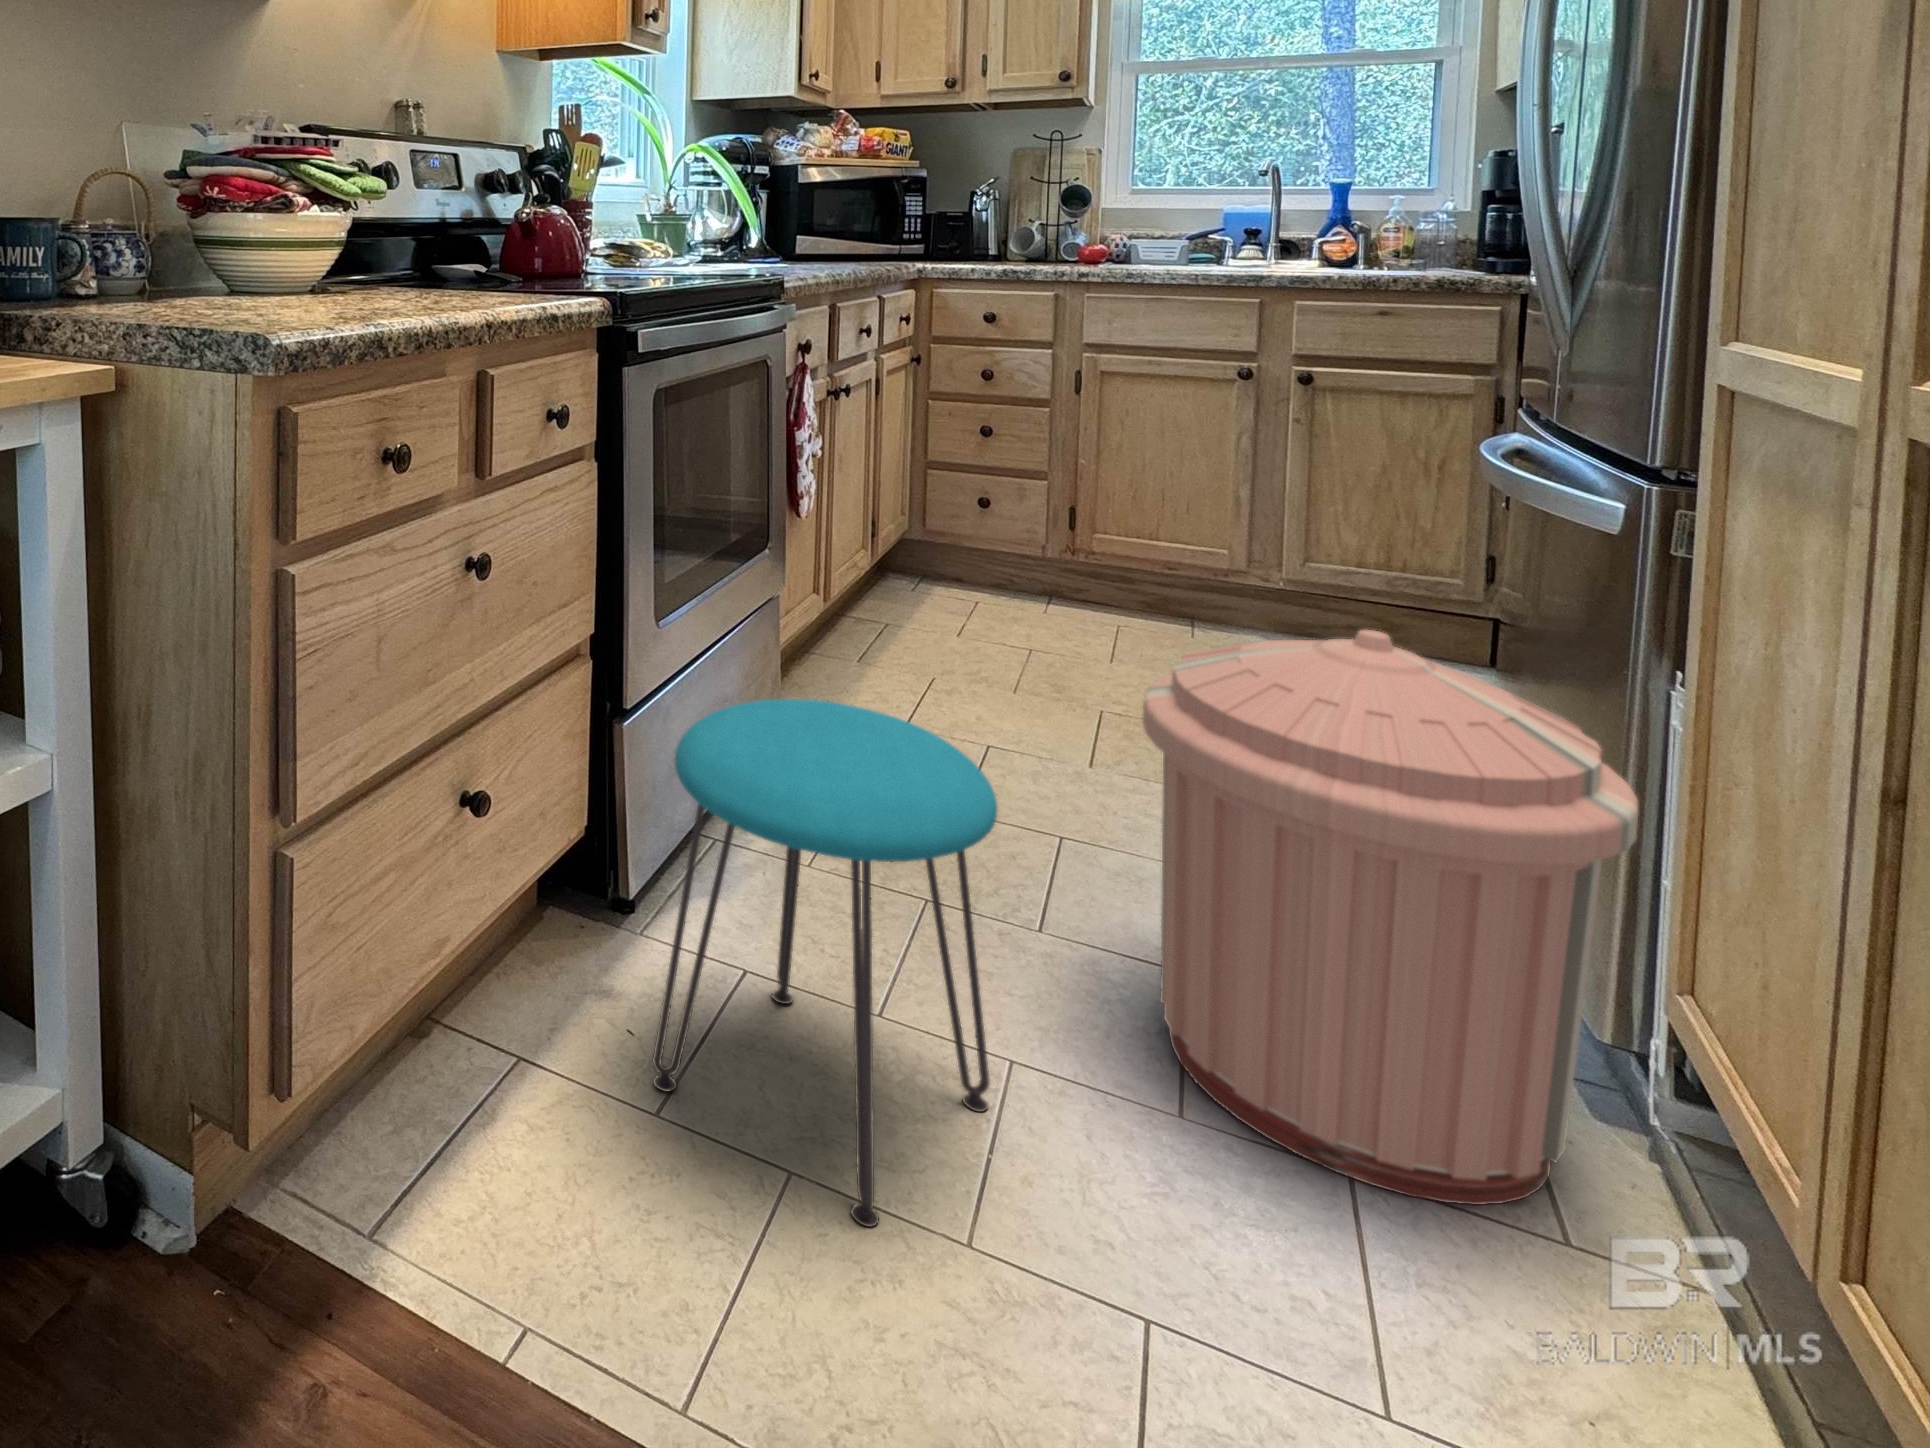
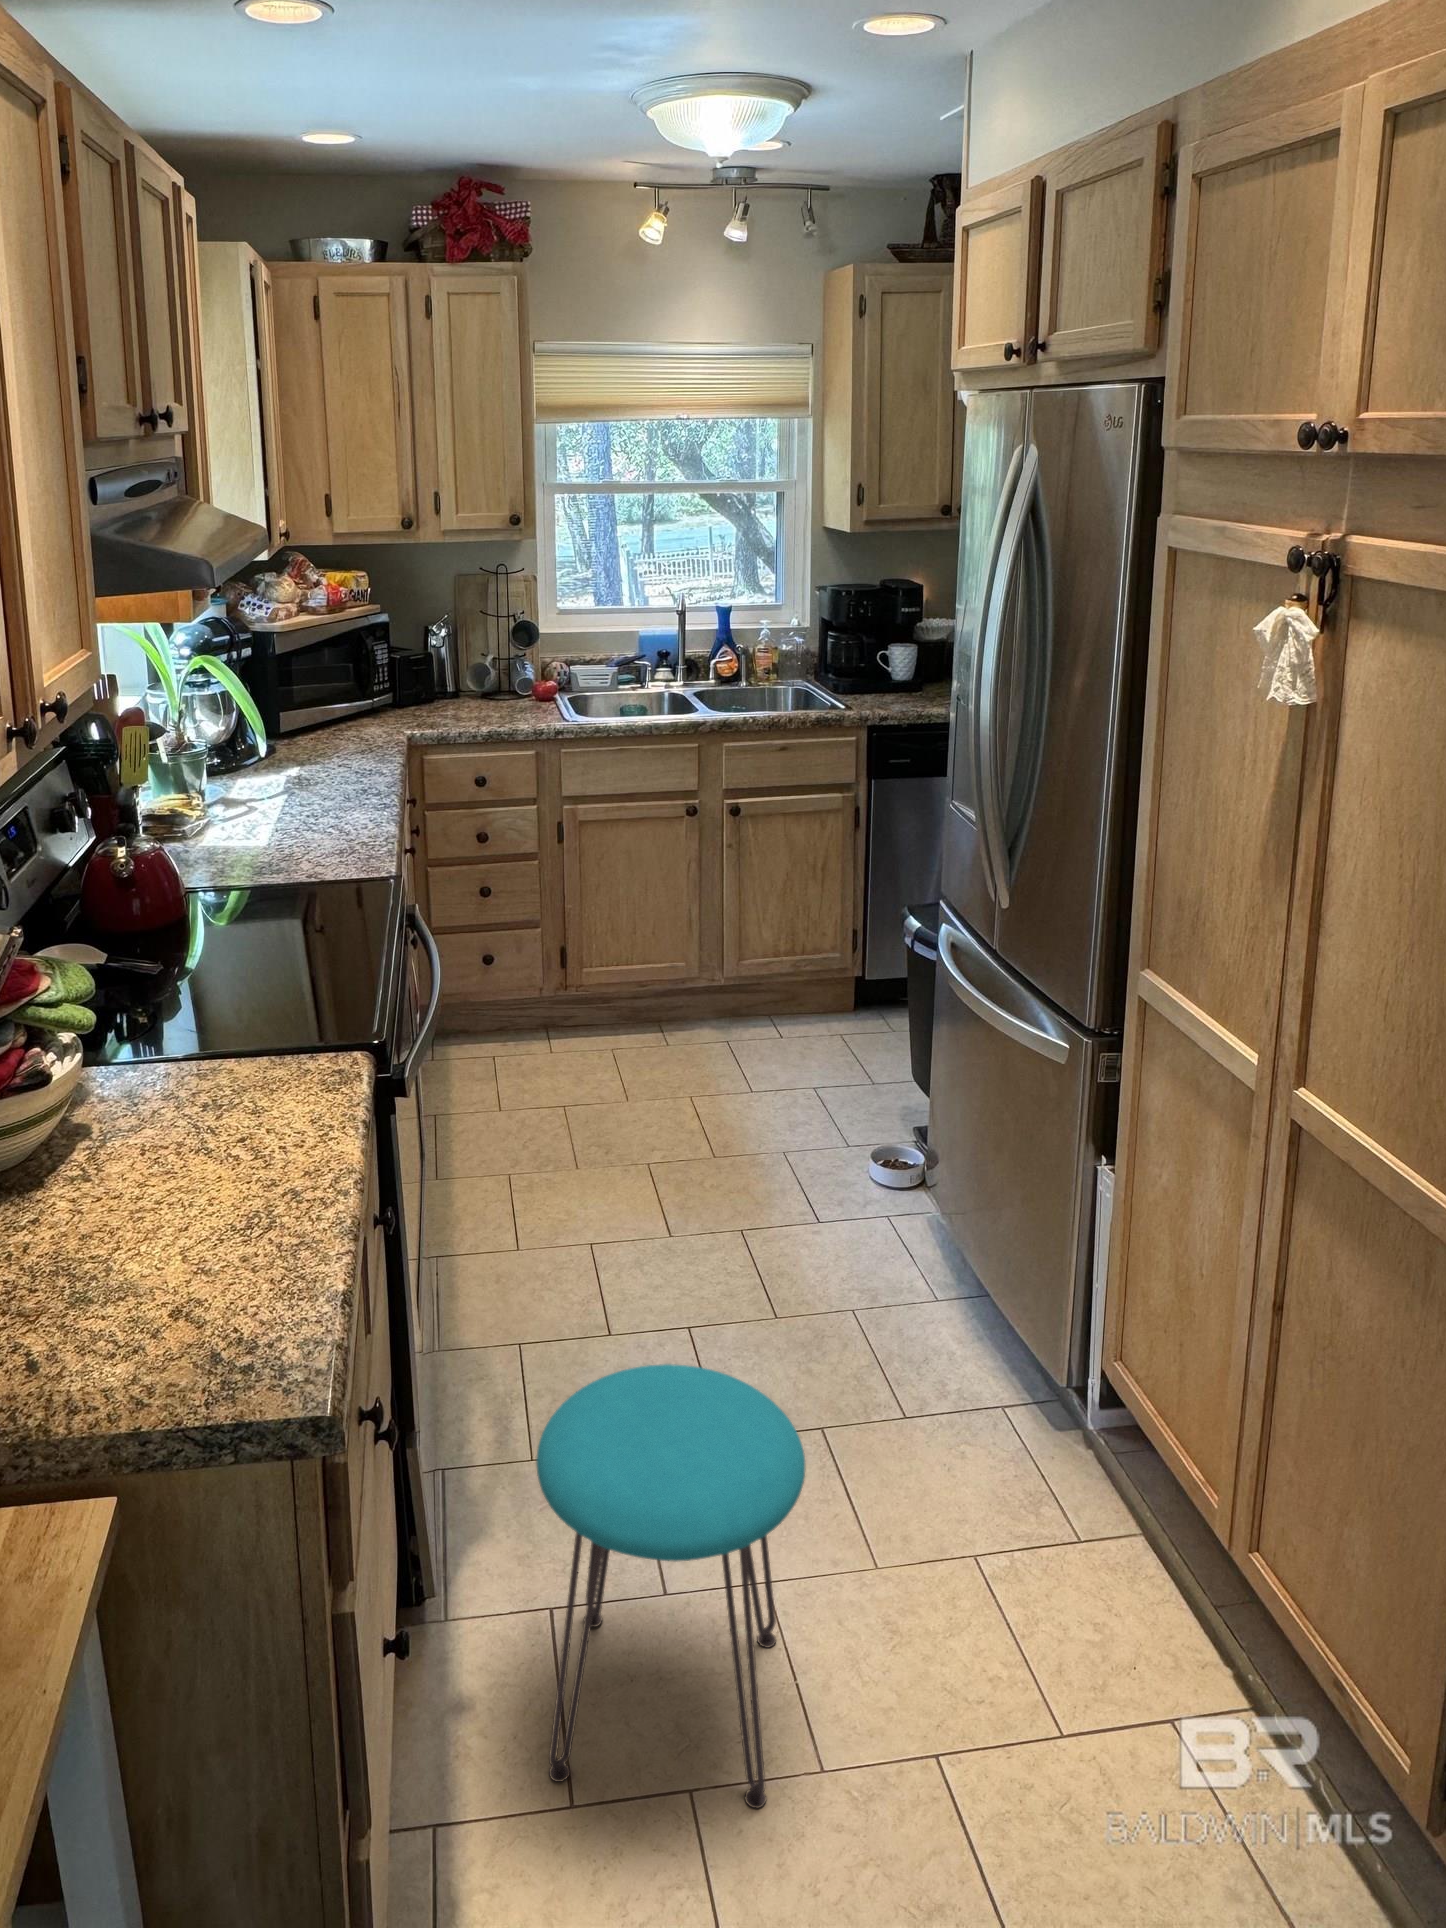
trash can: present [1142,630,1639,1205] -> none [816,1166,1105,1562]

